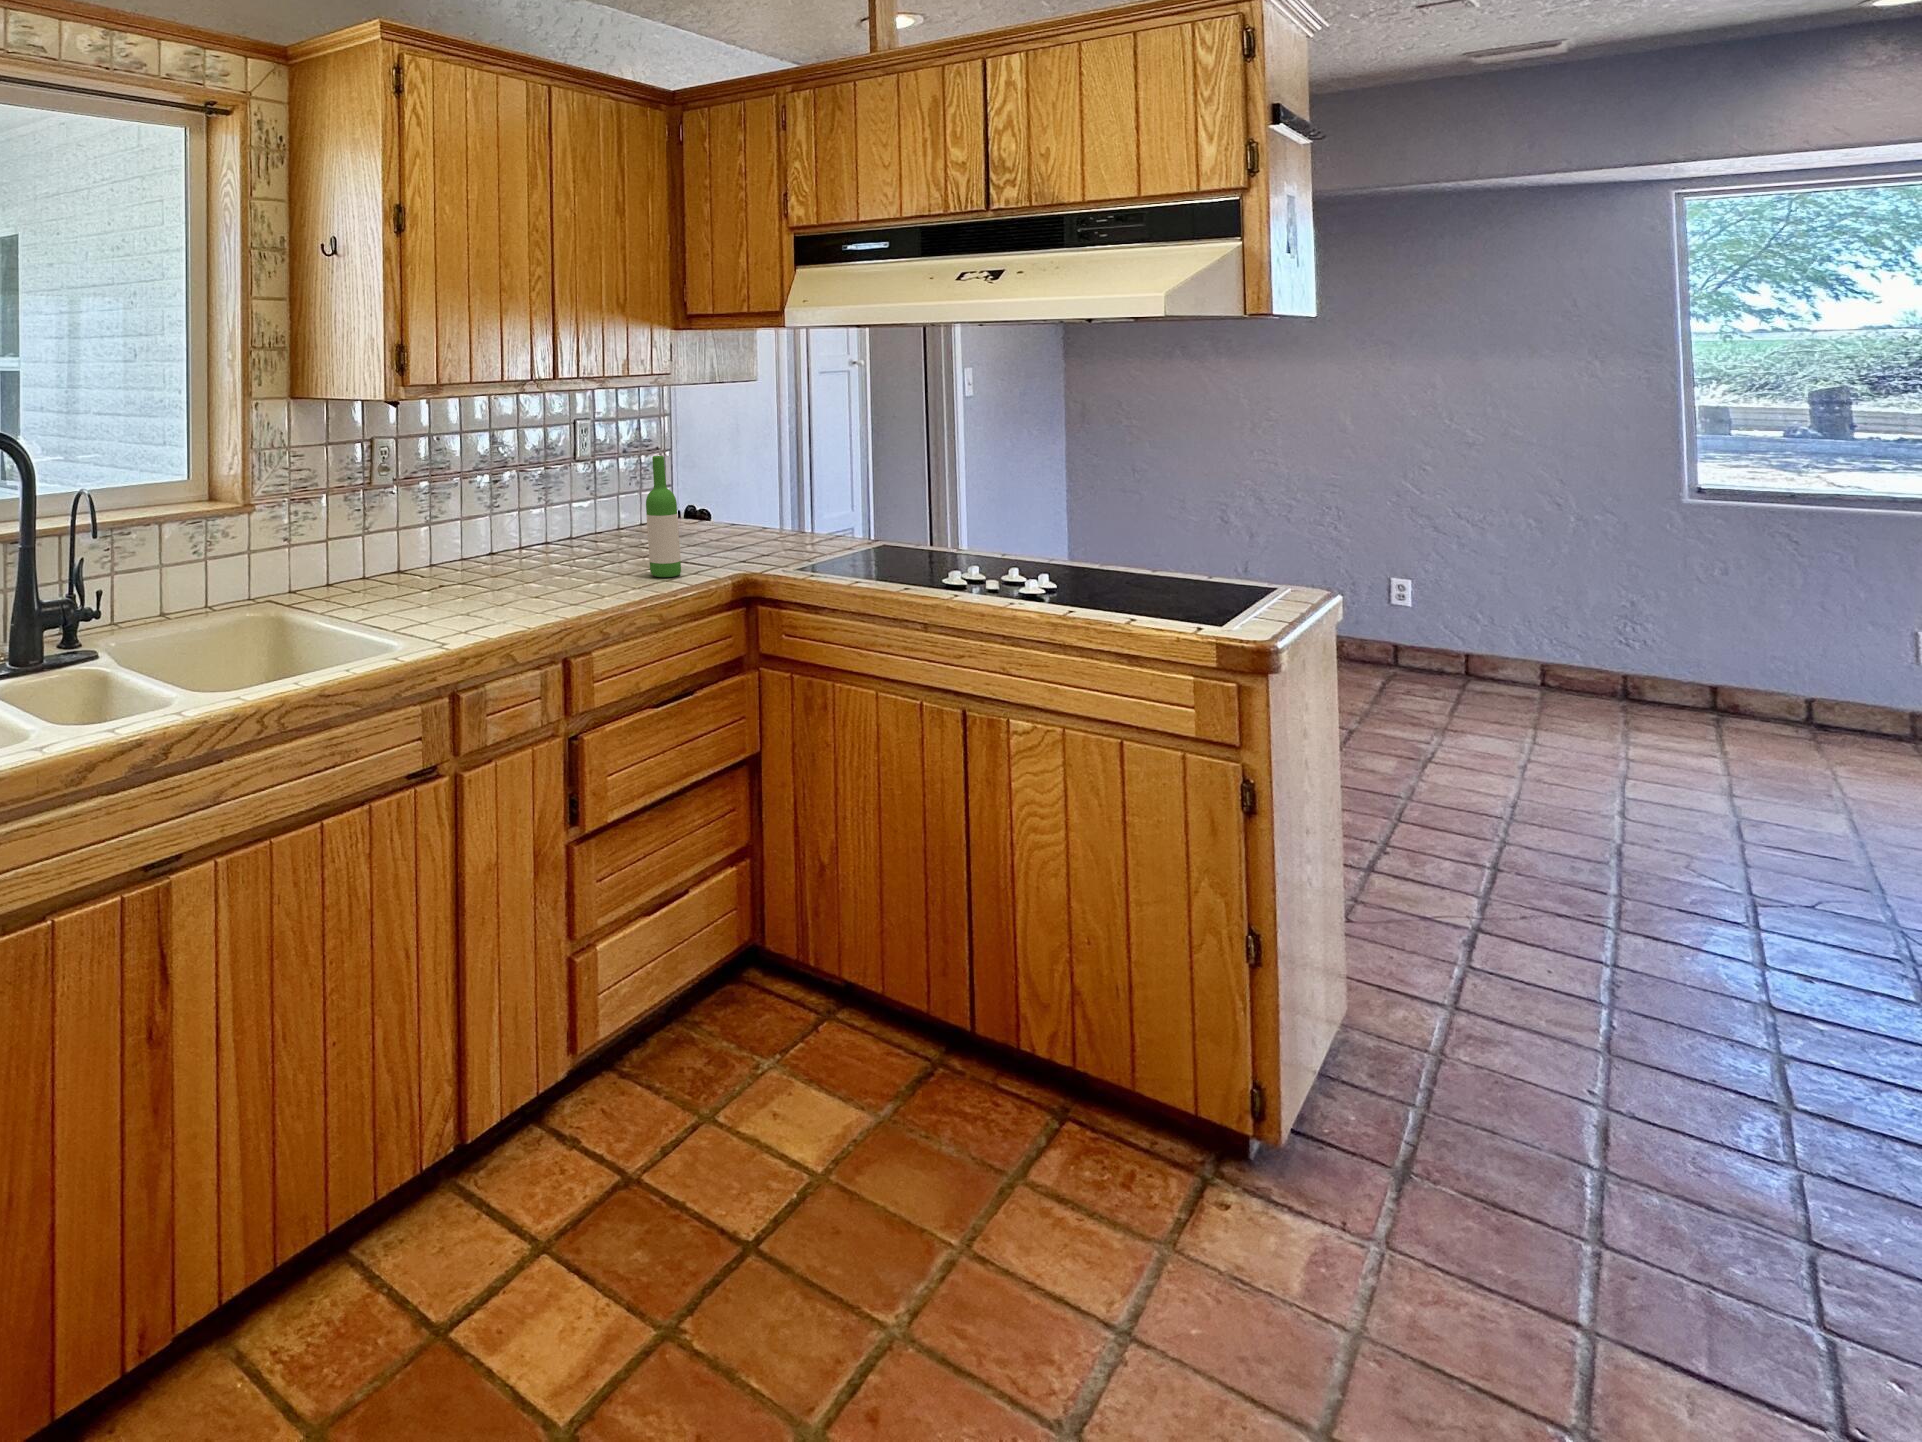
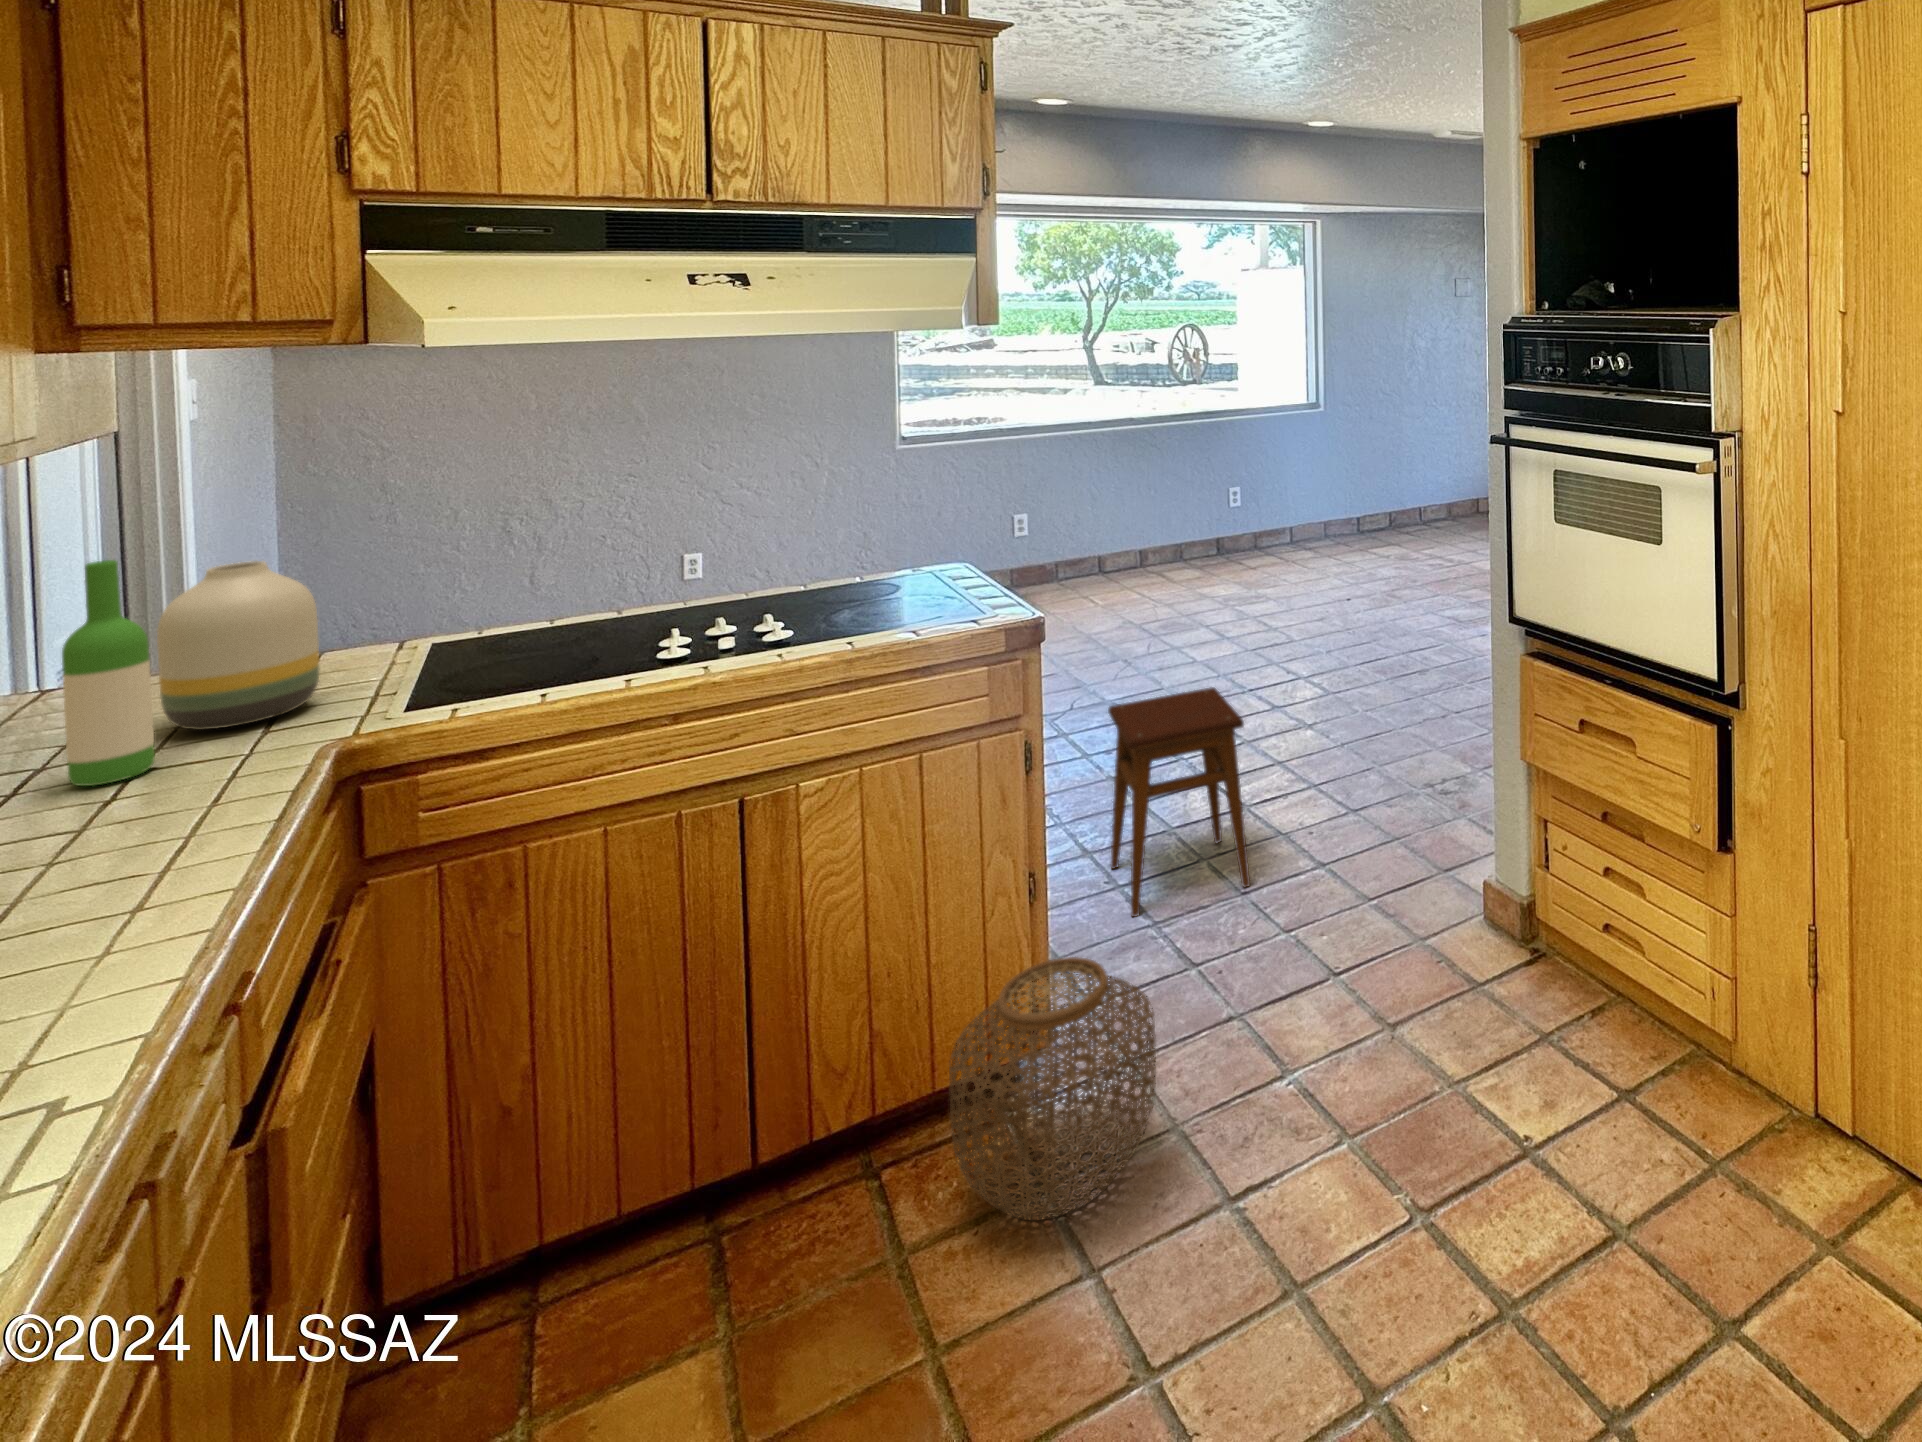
vase: none [701,470,770,566] -> present [157,561,319,730]
stool: none [1541,833,1835,1214] -> present [1108,687,1250,917]
woven basket: none [1053,1000,1306,1294] -> present [949,957,1156,1220]

